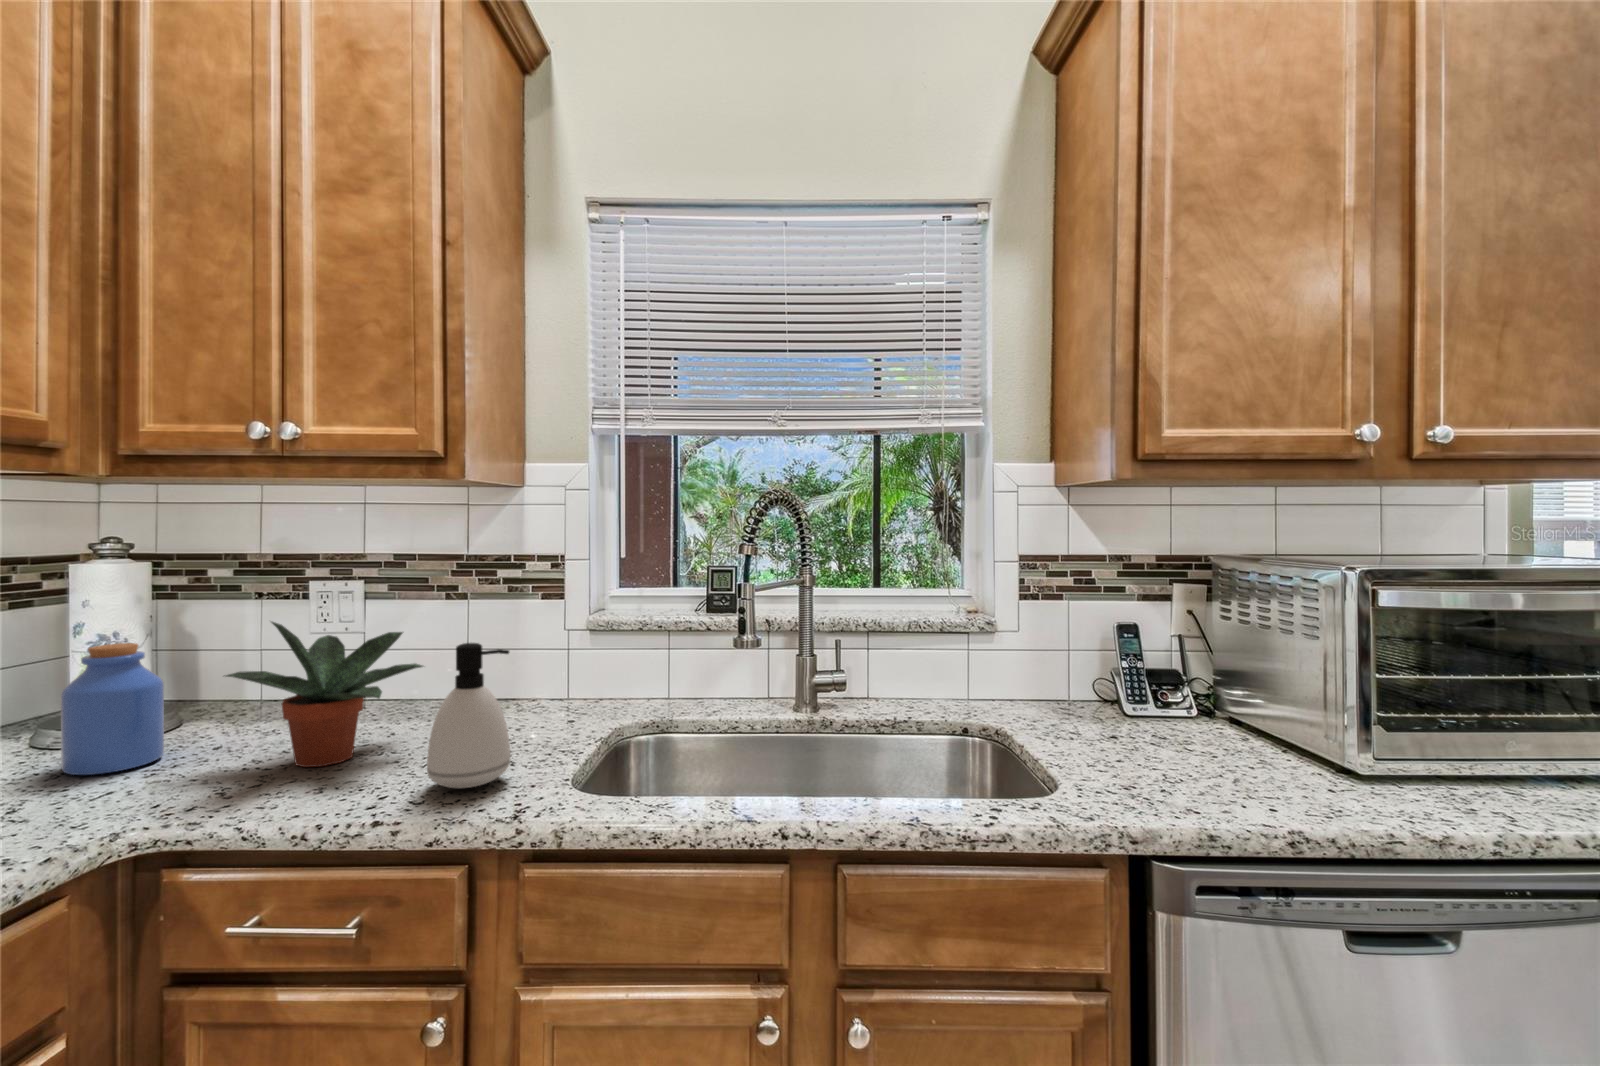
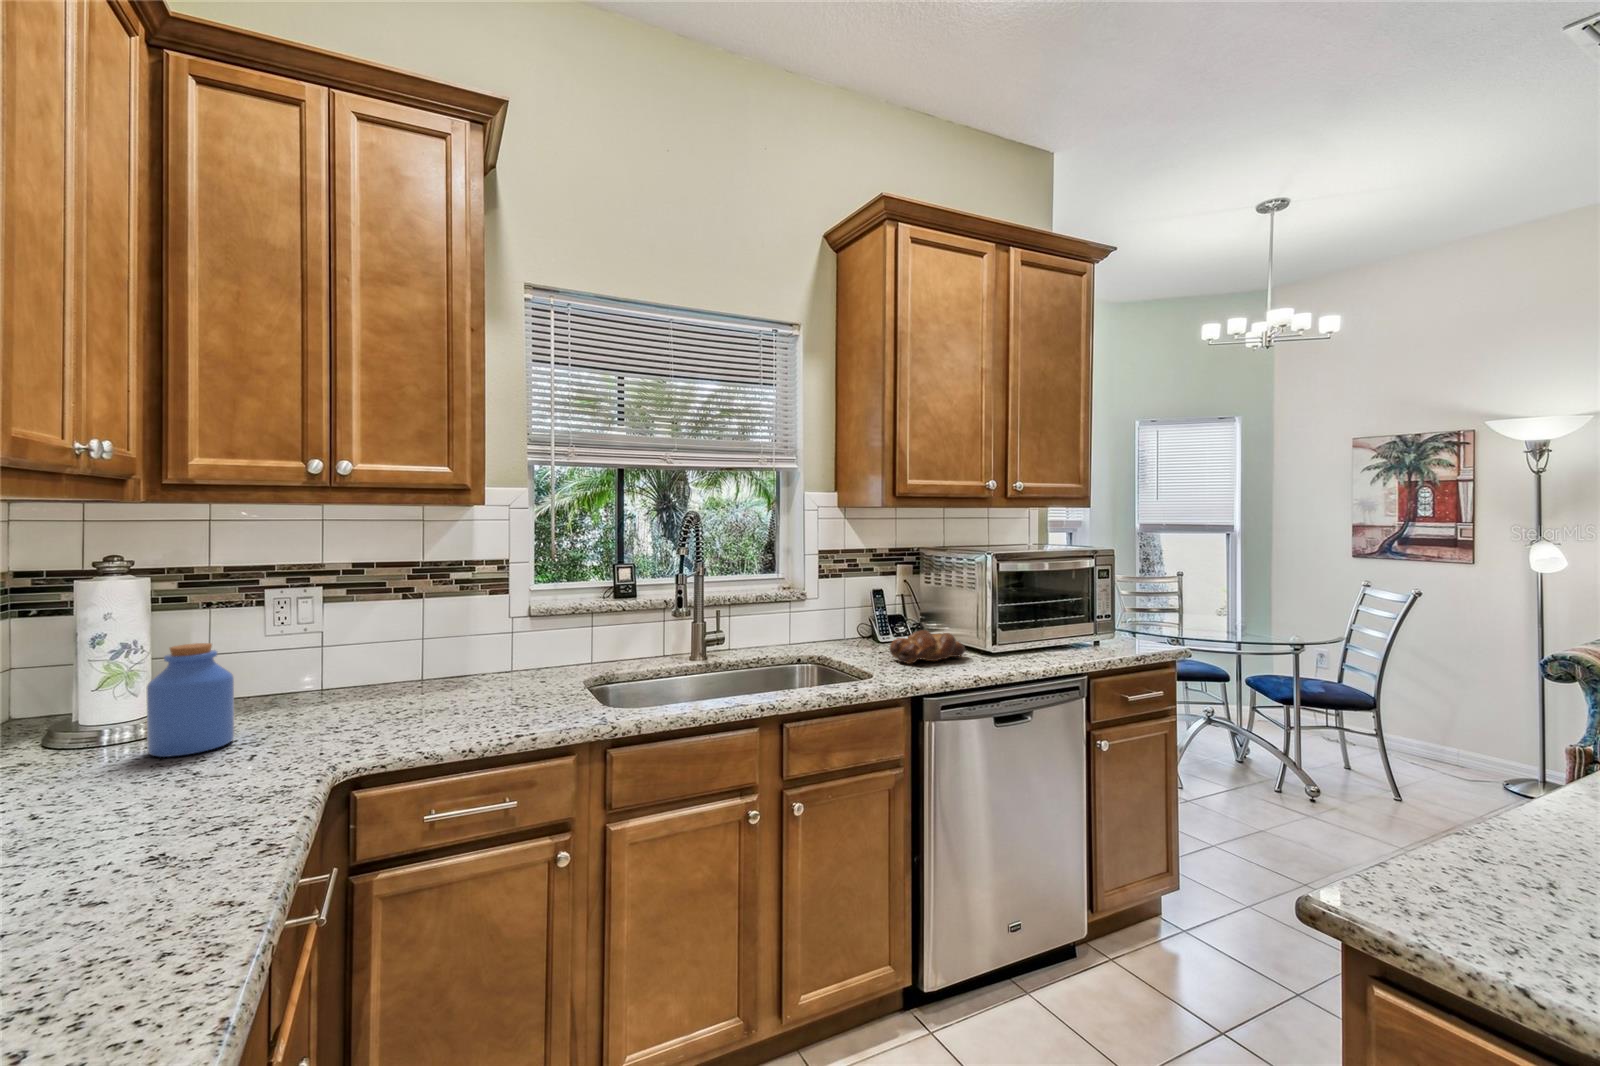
potted plant: present [224,622,423,767] -> none [305,614,466,725]
soap dispenser: present [427,643,510,788] -> none [517,618,573,716]
bread loaf: none [1111,711,1284,778] -> present [889,630,965,664]

